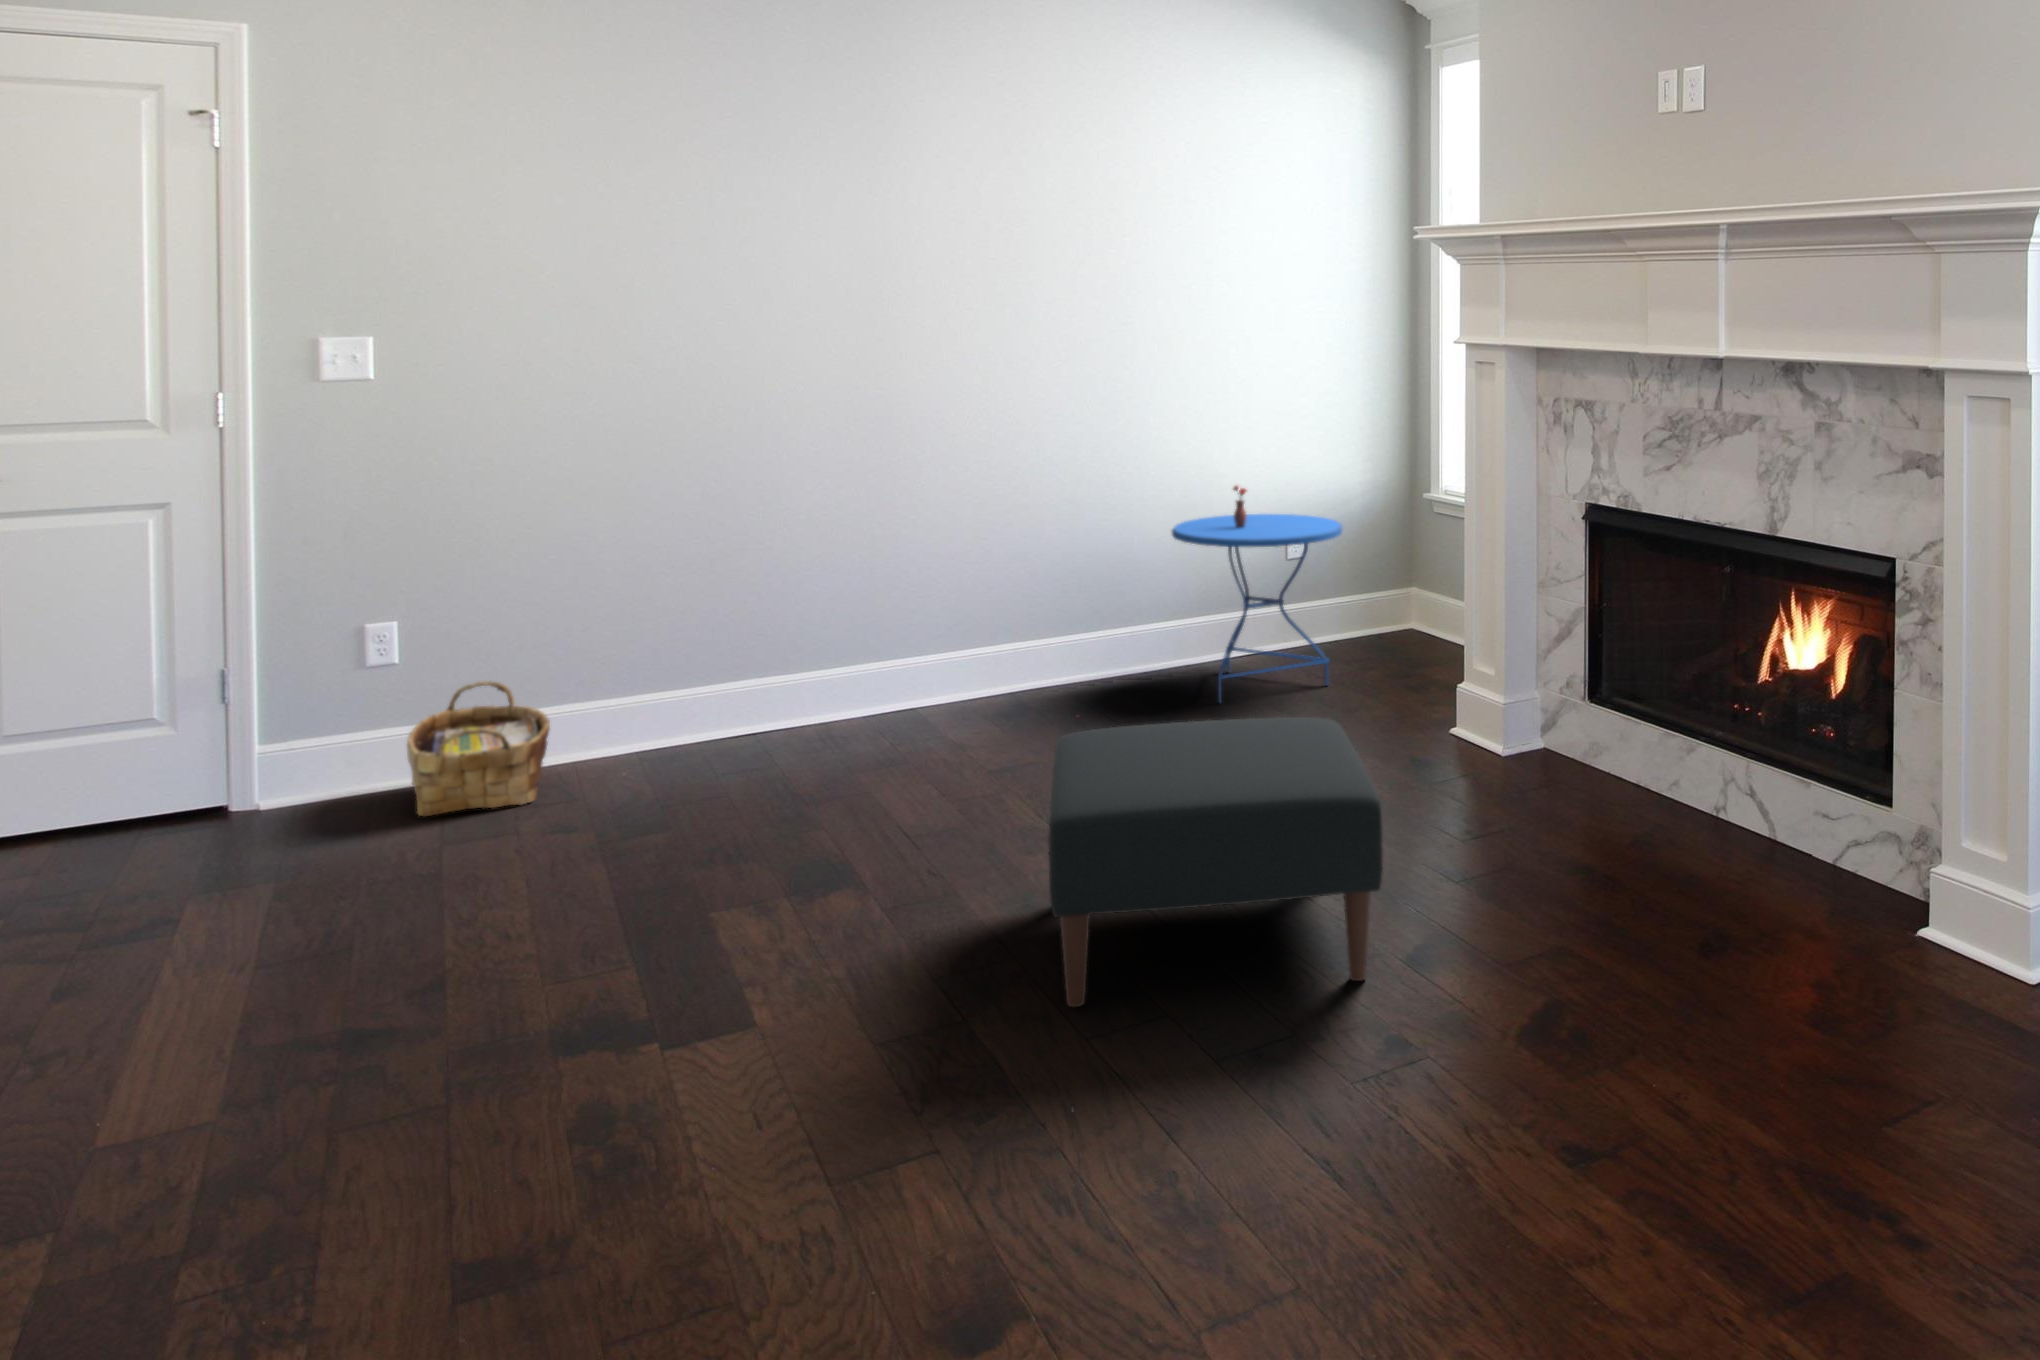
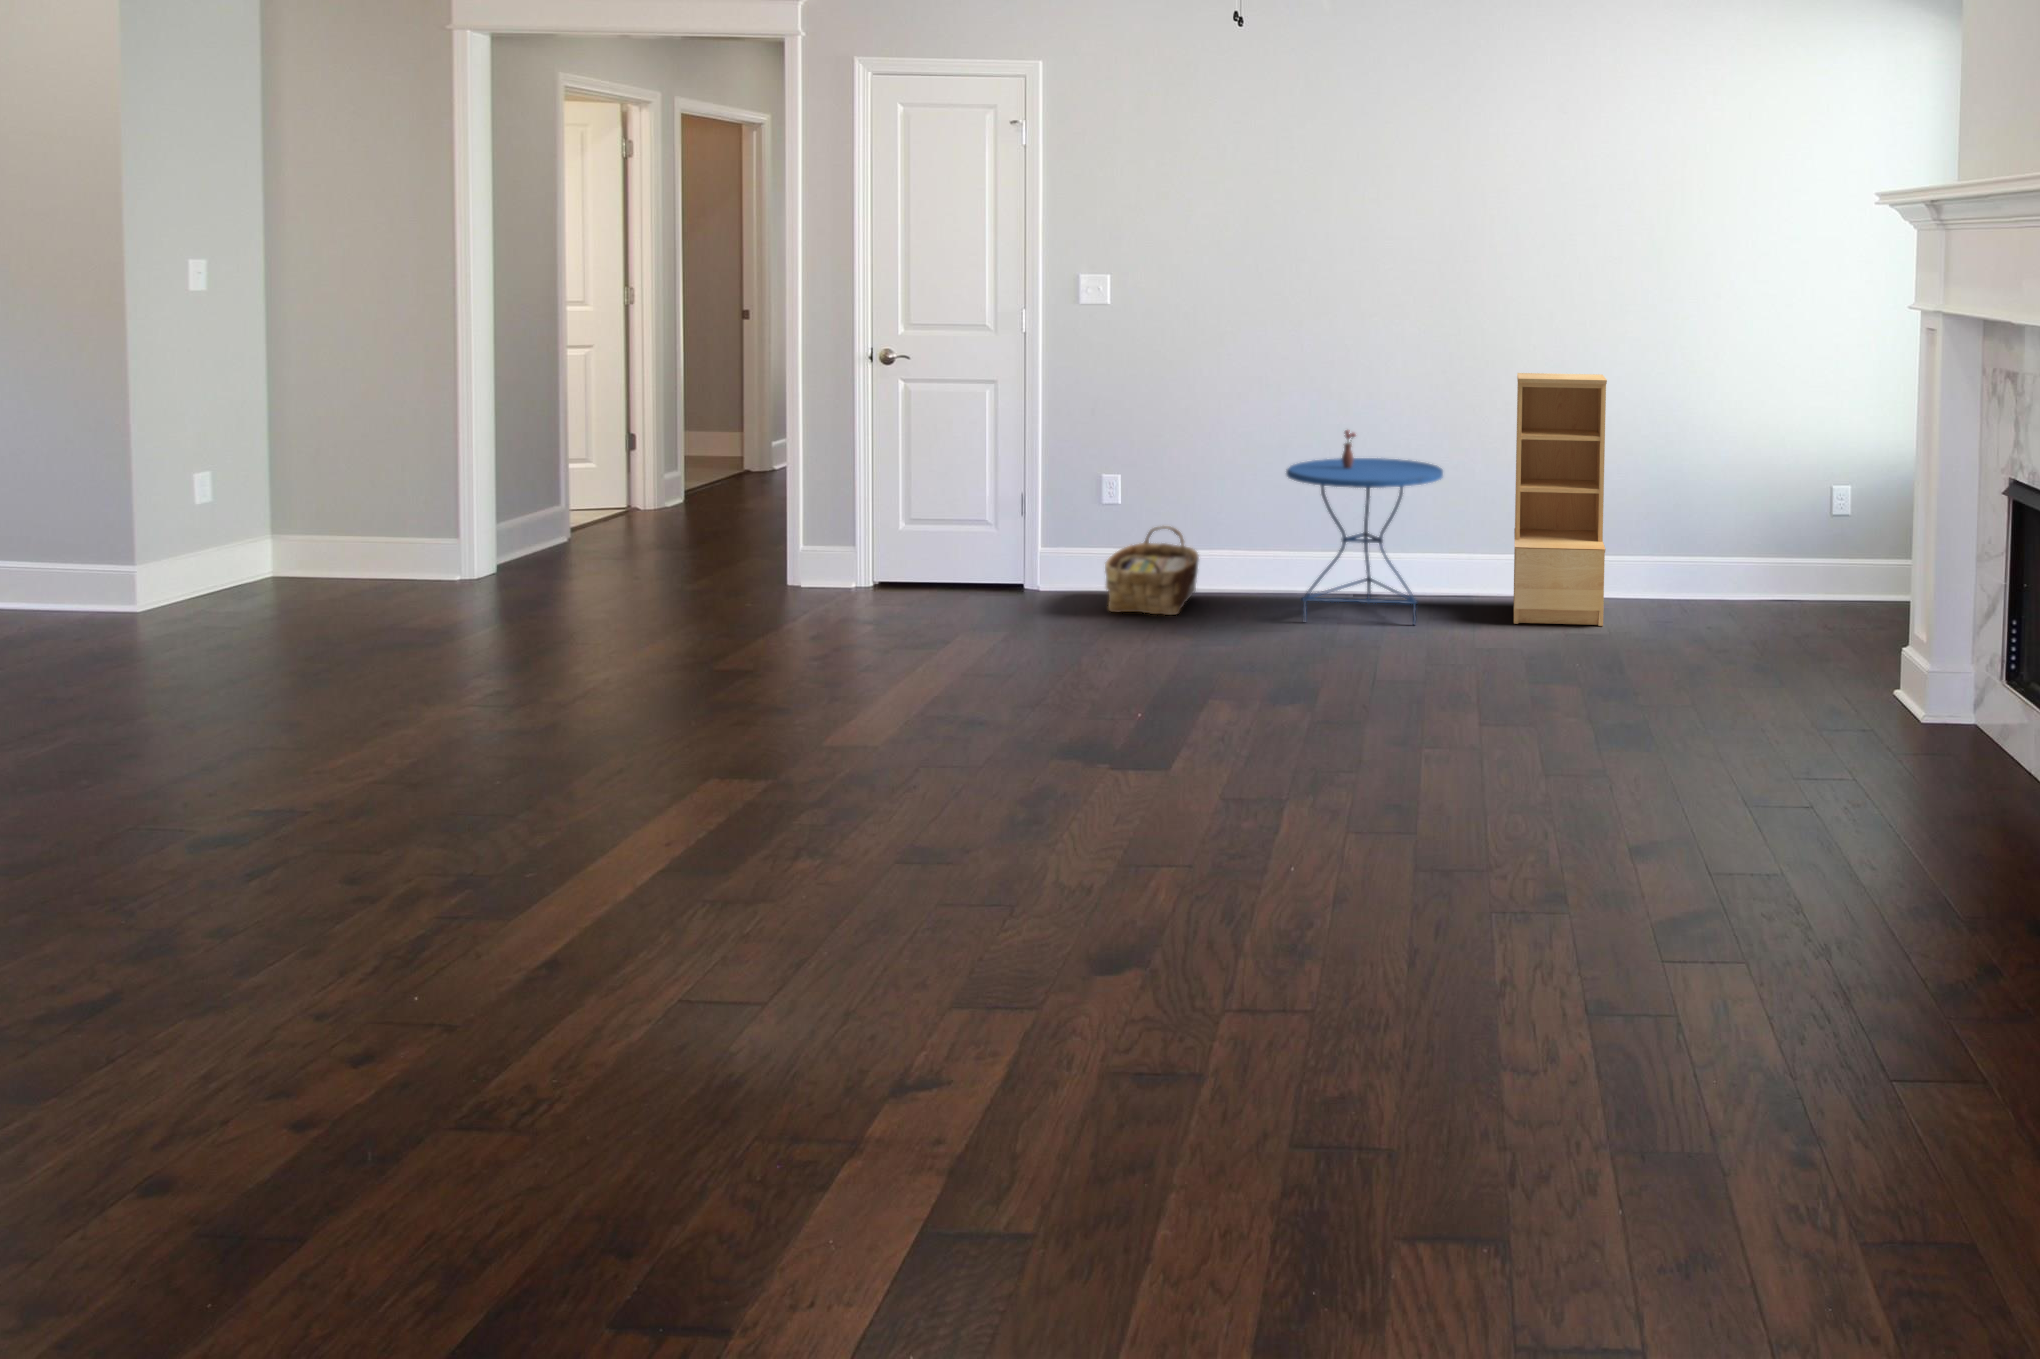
bookshelf: none [963,429,1101,733] -> present [1514,373,1607,626]
side table: present [1172,486,1342,702] -> present [1286,430,1443,624]
ottoman: present [1048,717,1383,1007] -> none [1343,613,1662,853]

